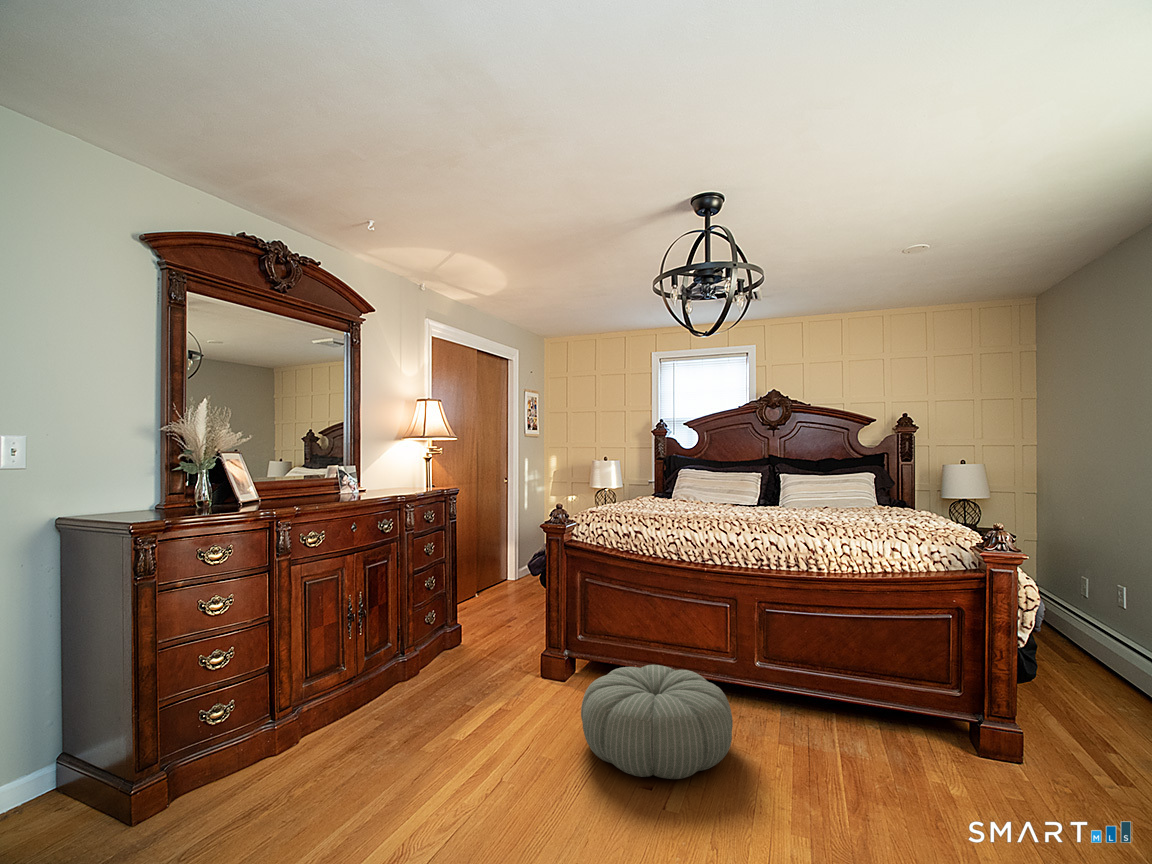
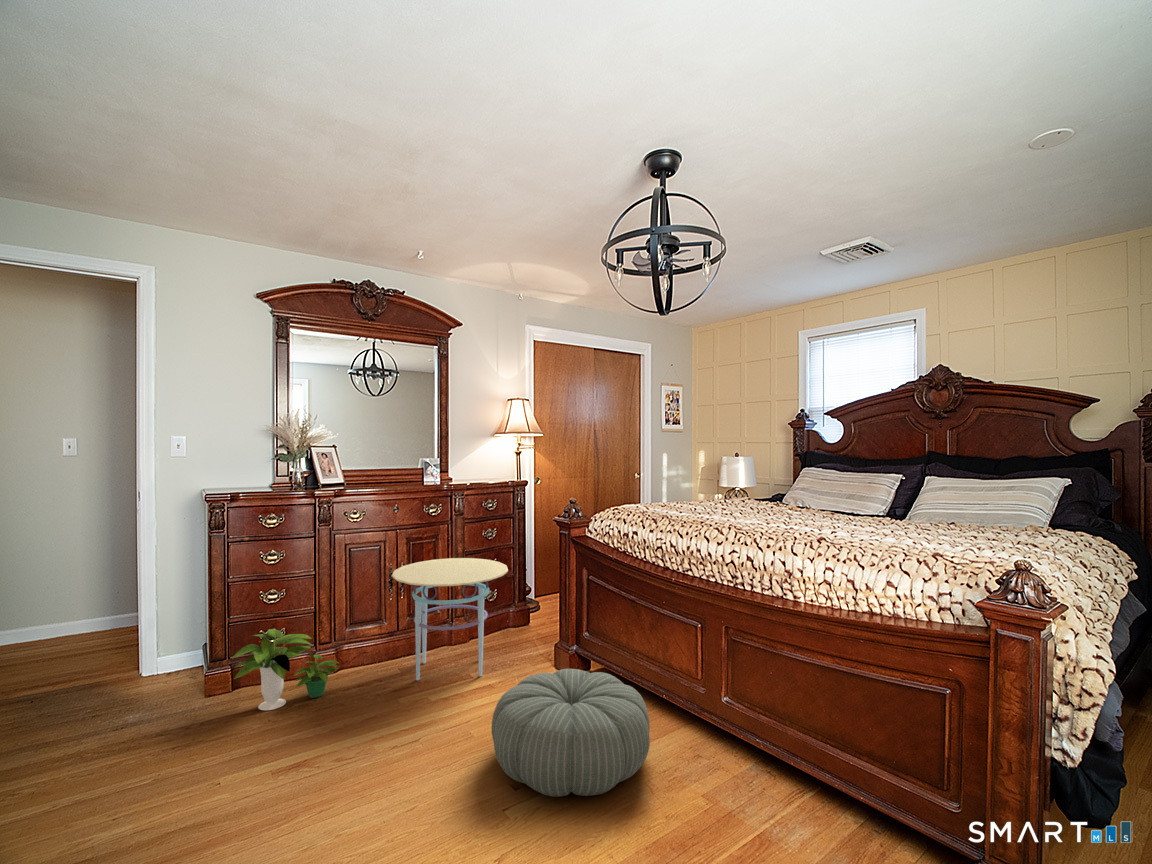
side table: none [372,578,503,724] -> present [392,558,508,680]
potted plant: none [212,693,337,803] -> present [232,629,339,710]

